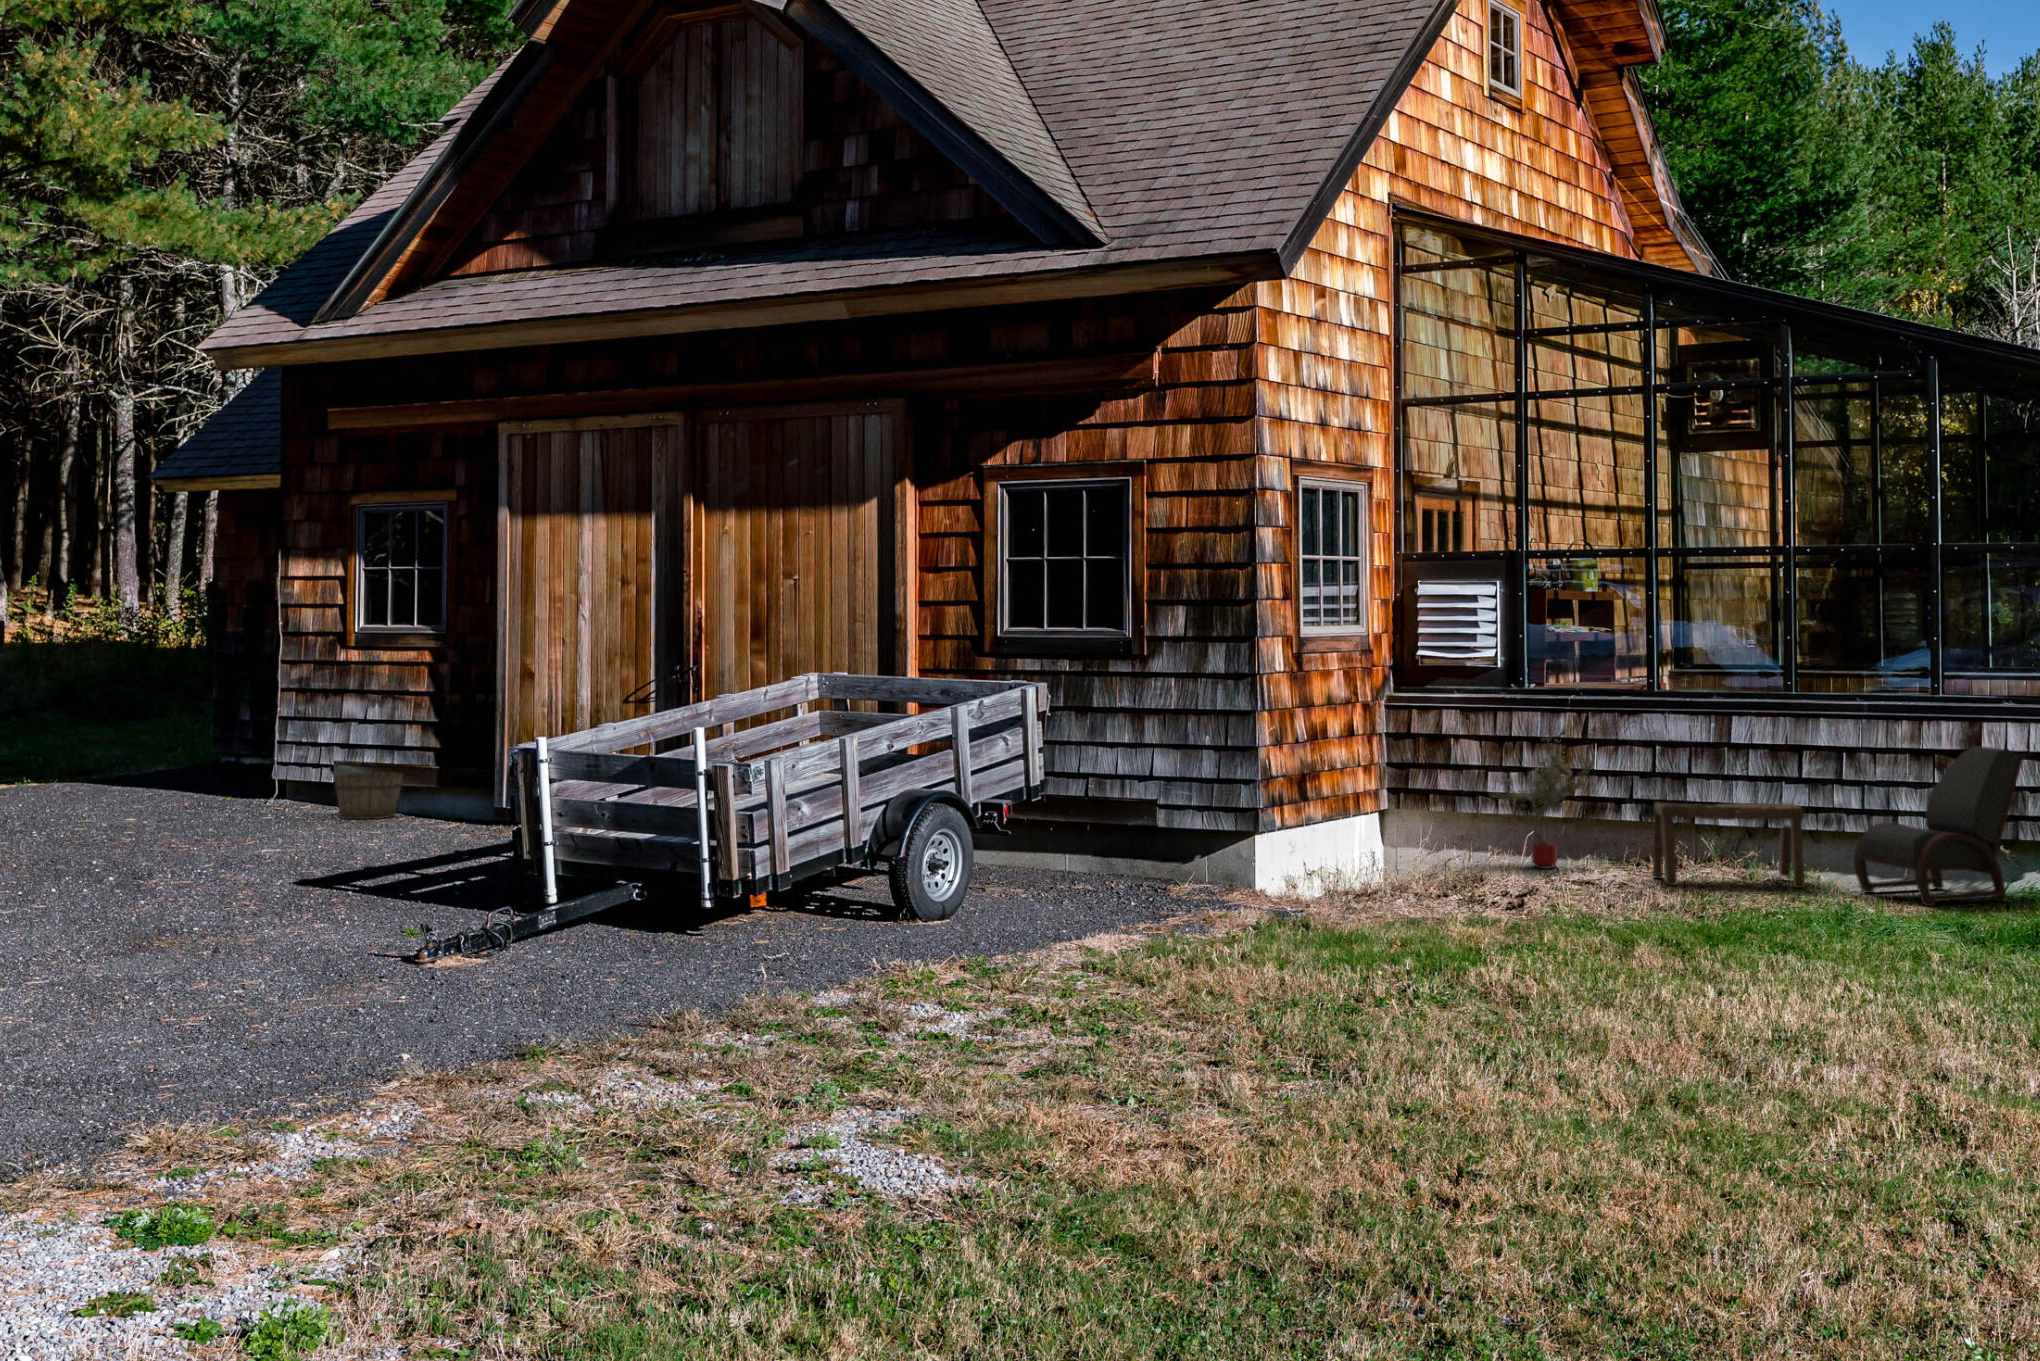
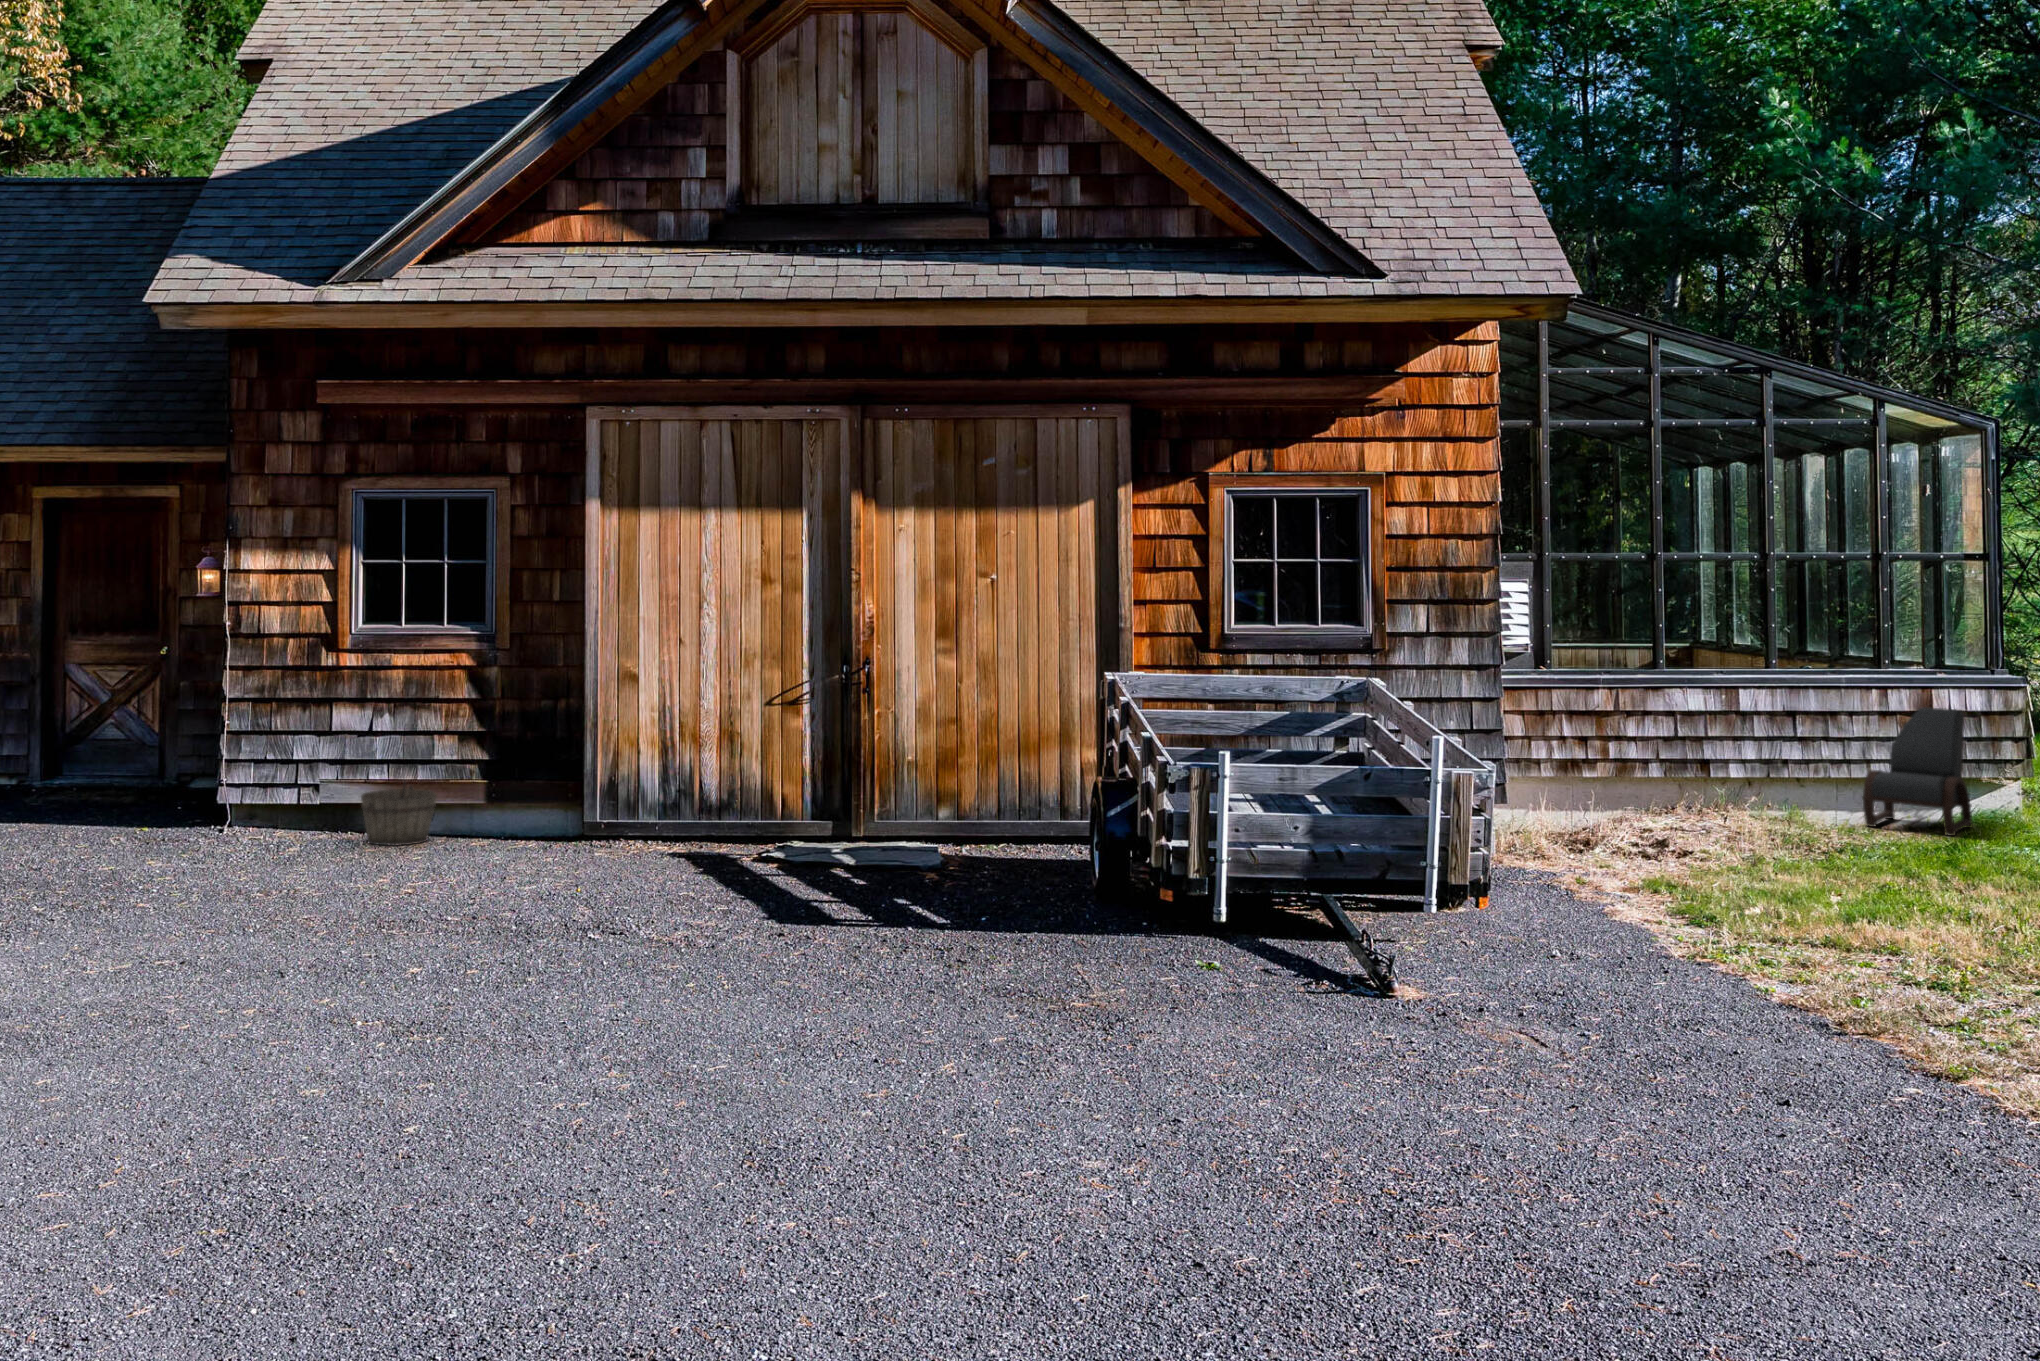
potted tree: present [1491,737,1596,869] -> none [1551,708,1633,821]
bench: present [1653,802,1804,888] -> none [1694,756,1822,831]

